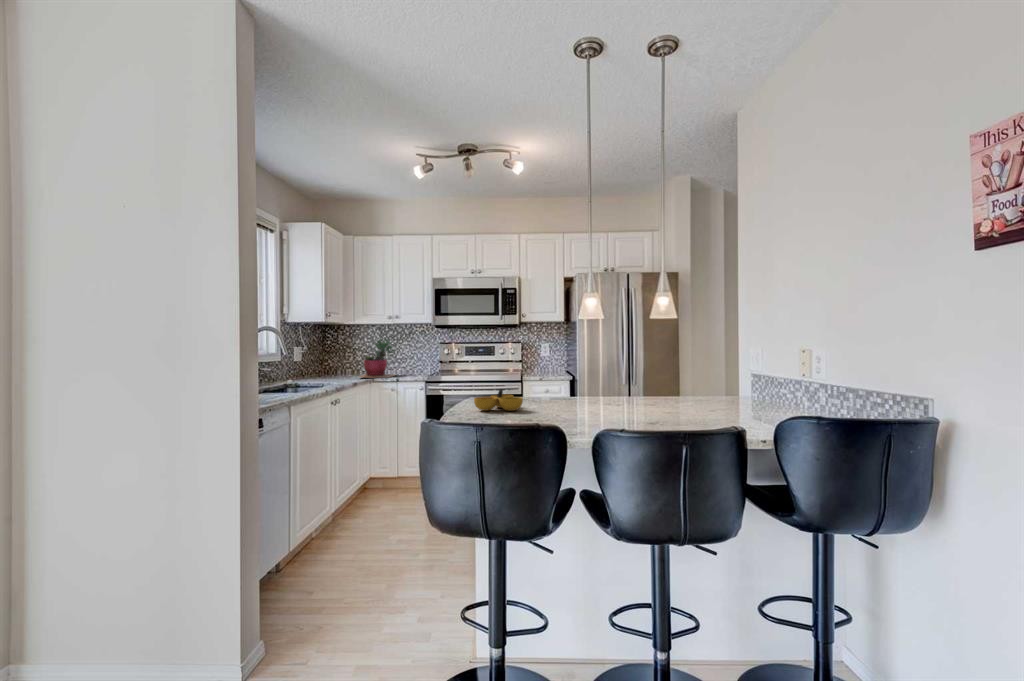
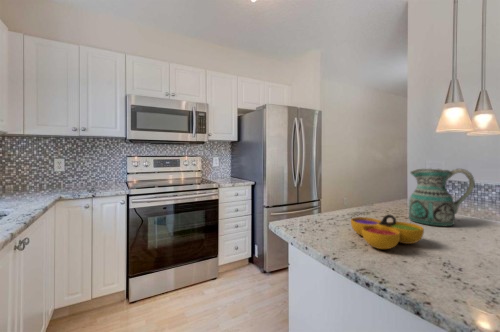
succulent plant: present [360,338,395,377] -> none [33,149,83,195]
ceramic pitcher: none [574,356,611,409] -> present [409,169,475,226]

